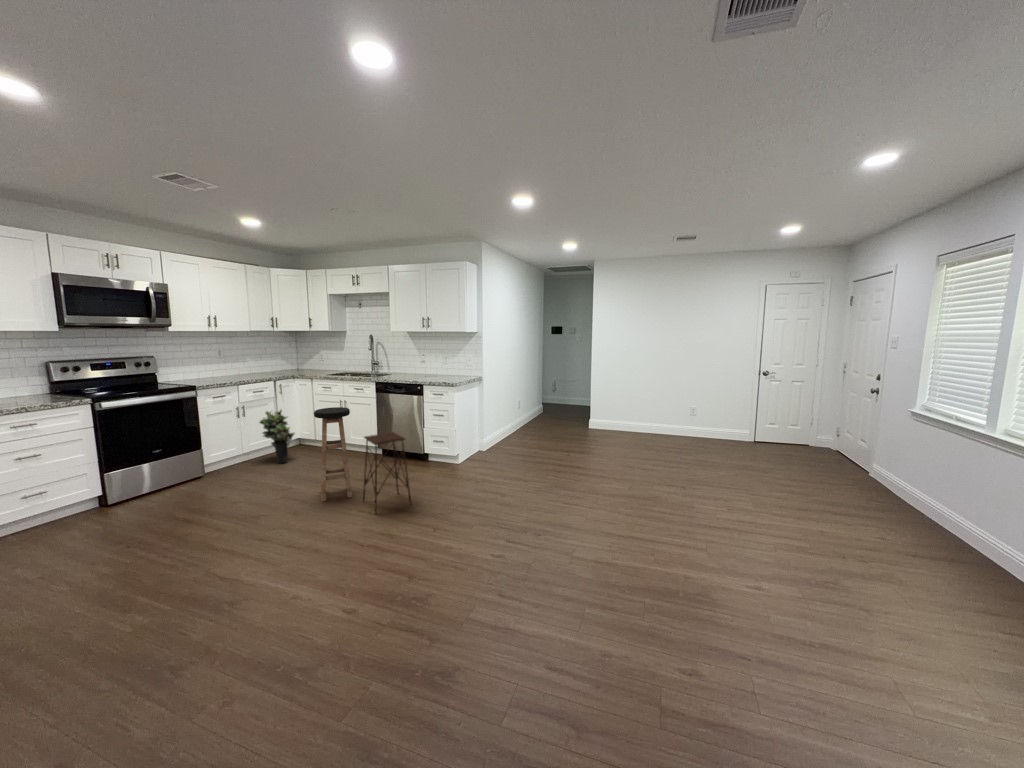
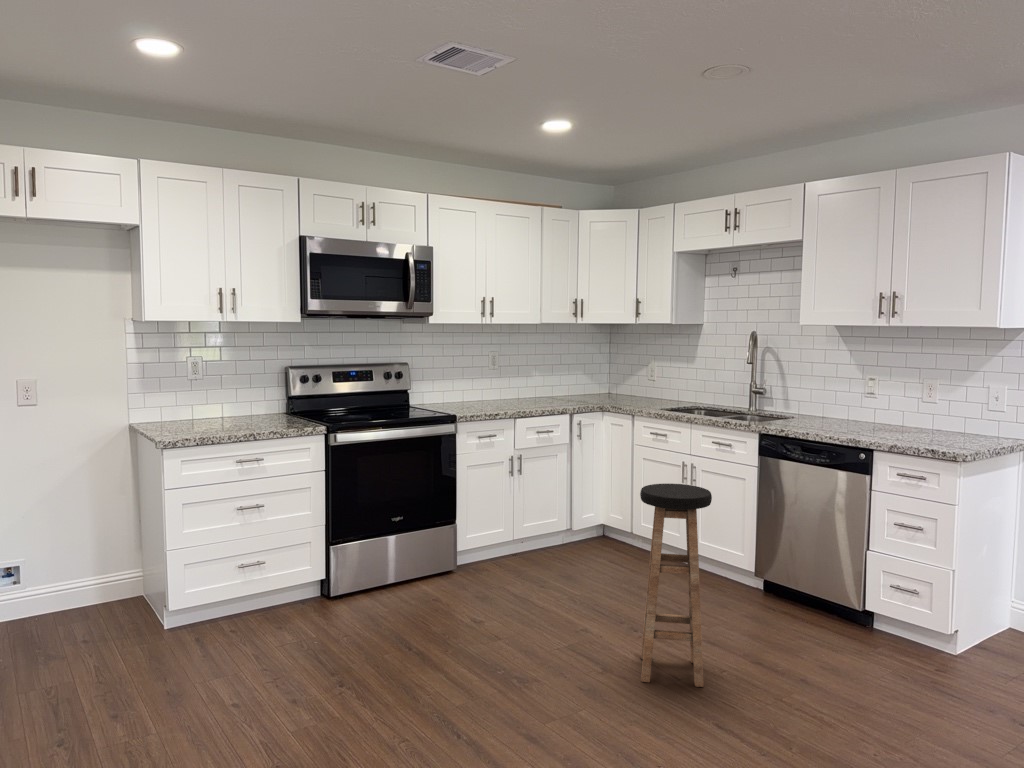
potted plant: present [259,410,294,464] -> none [541,468,599,572]
side table: present [363,432,411,513] -> none [727,561,847,753]

